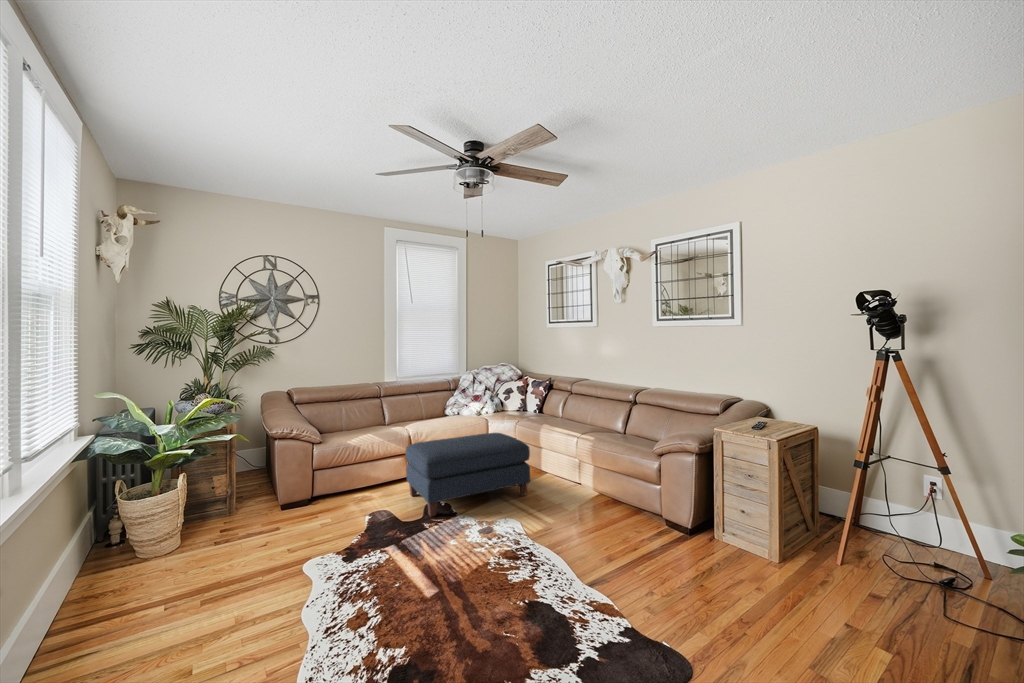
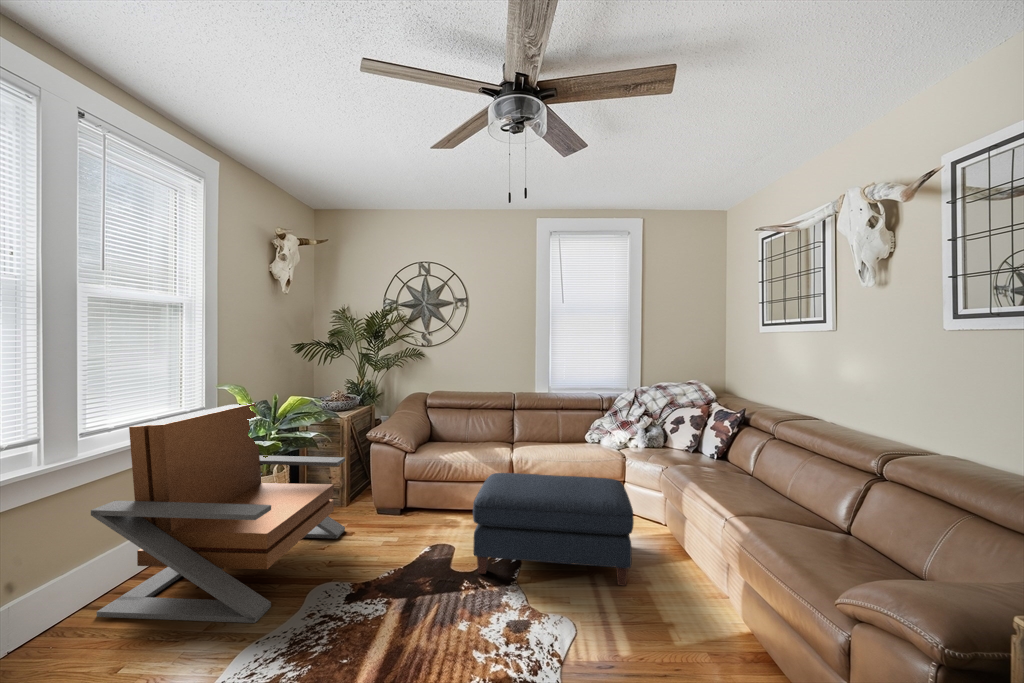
lounge chair: none [57,409,289,669] -> present [91,403,345,623]

